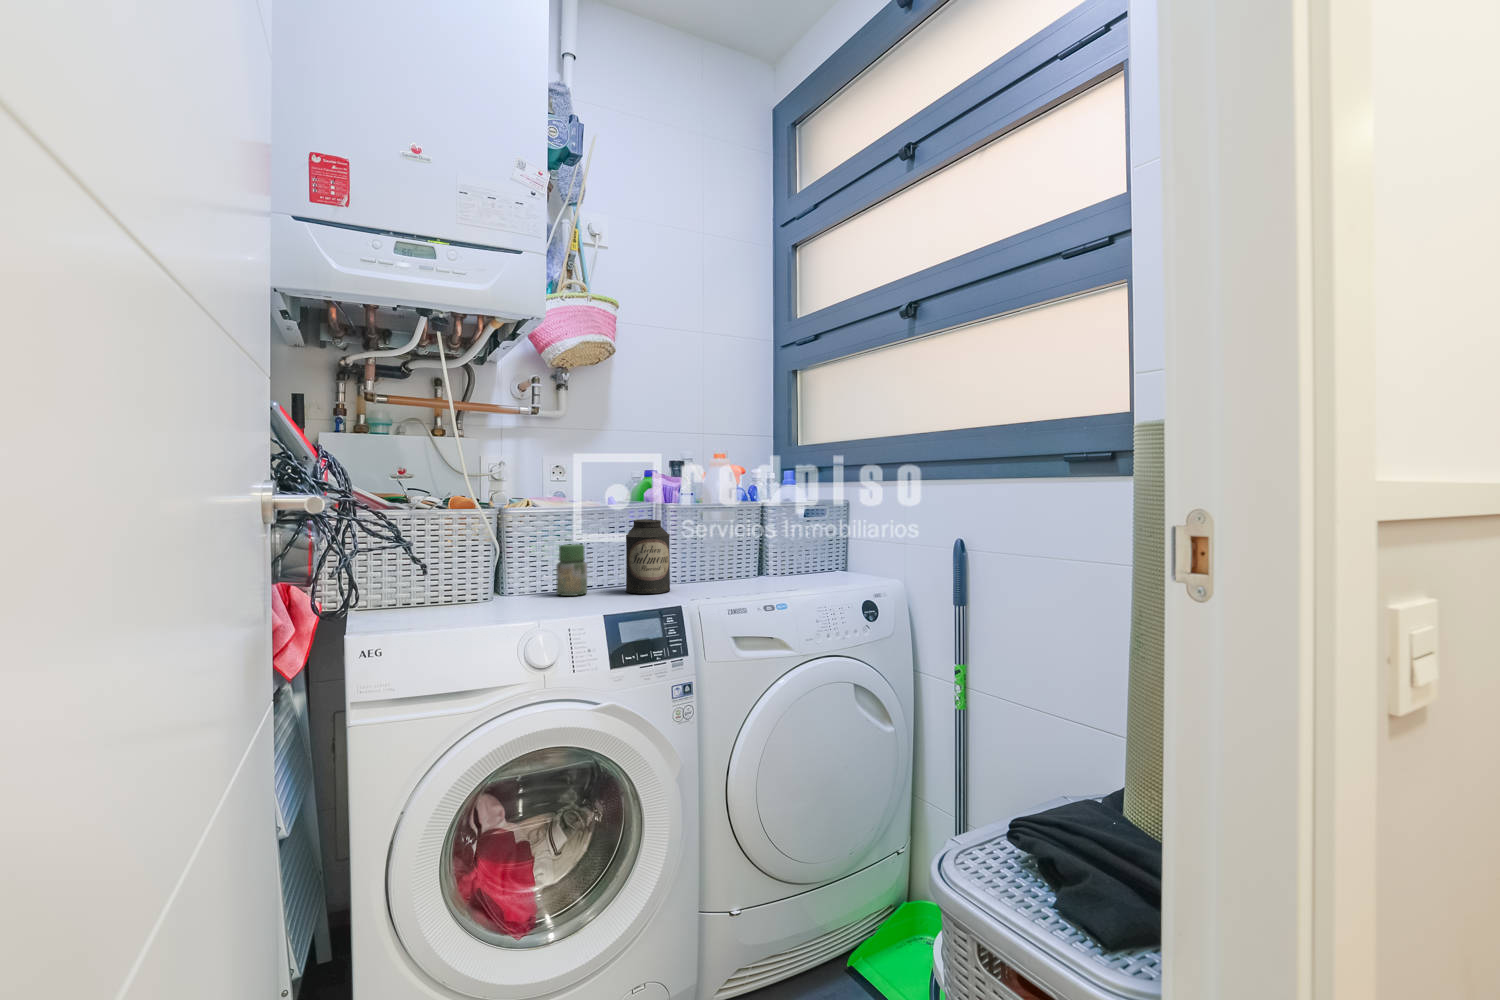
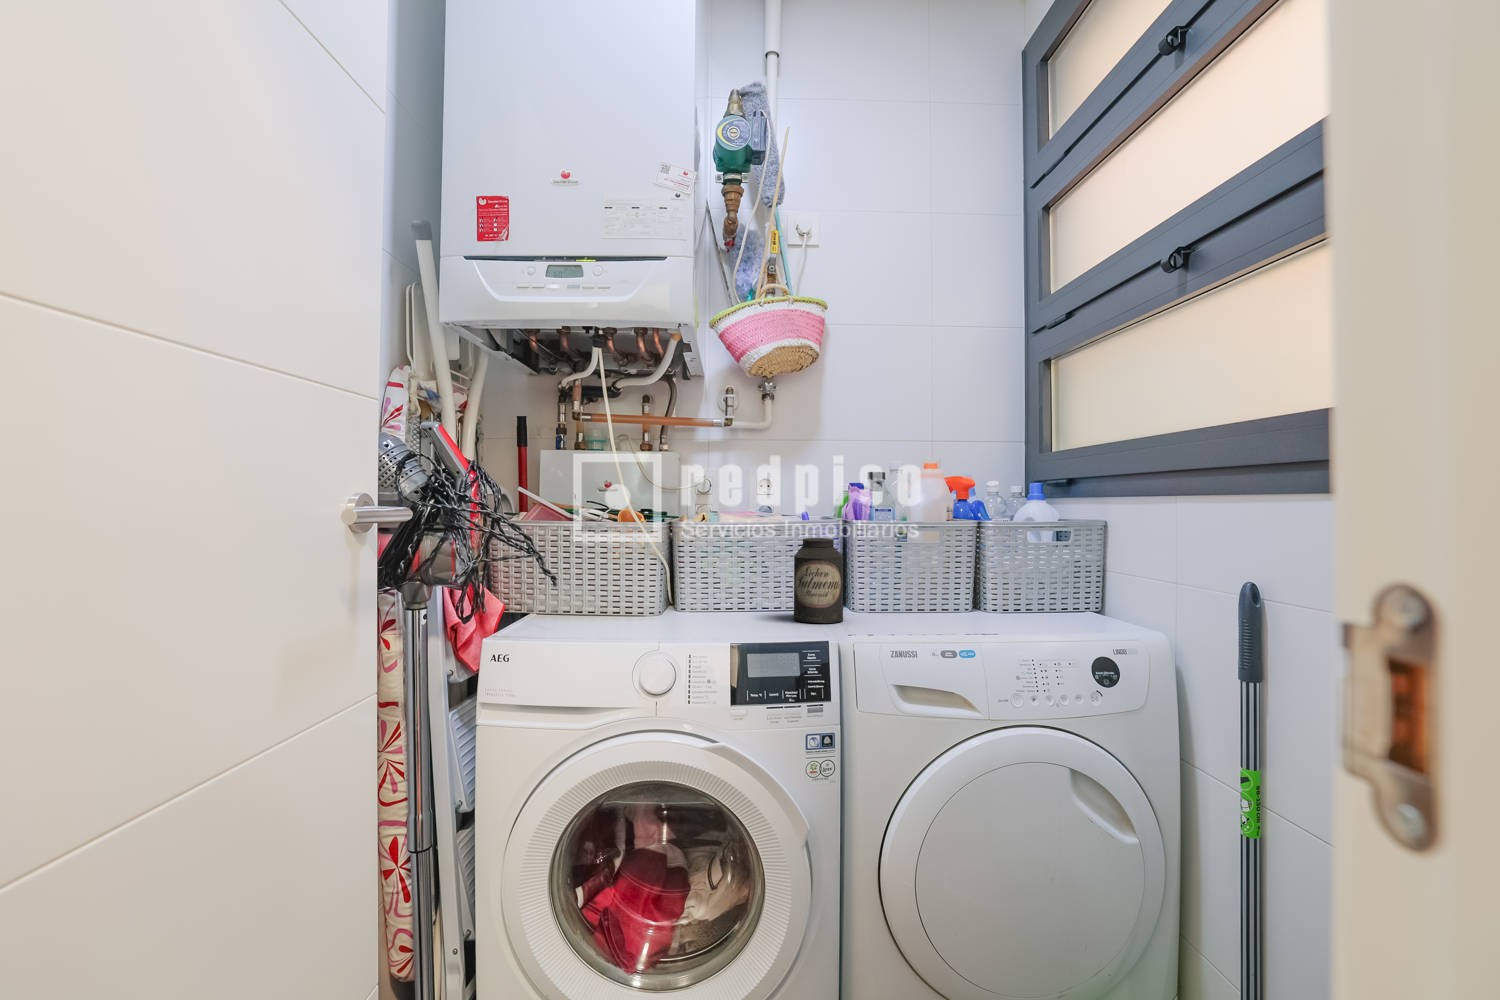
jar: present [556,544,587,596] -> none [721,563,753,618]

